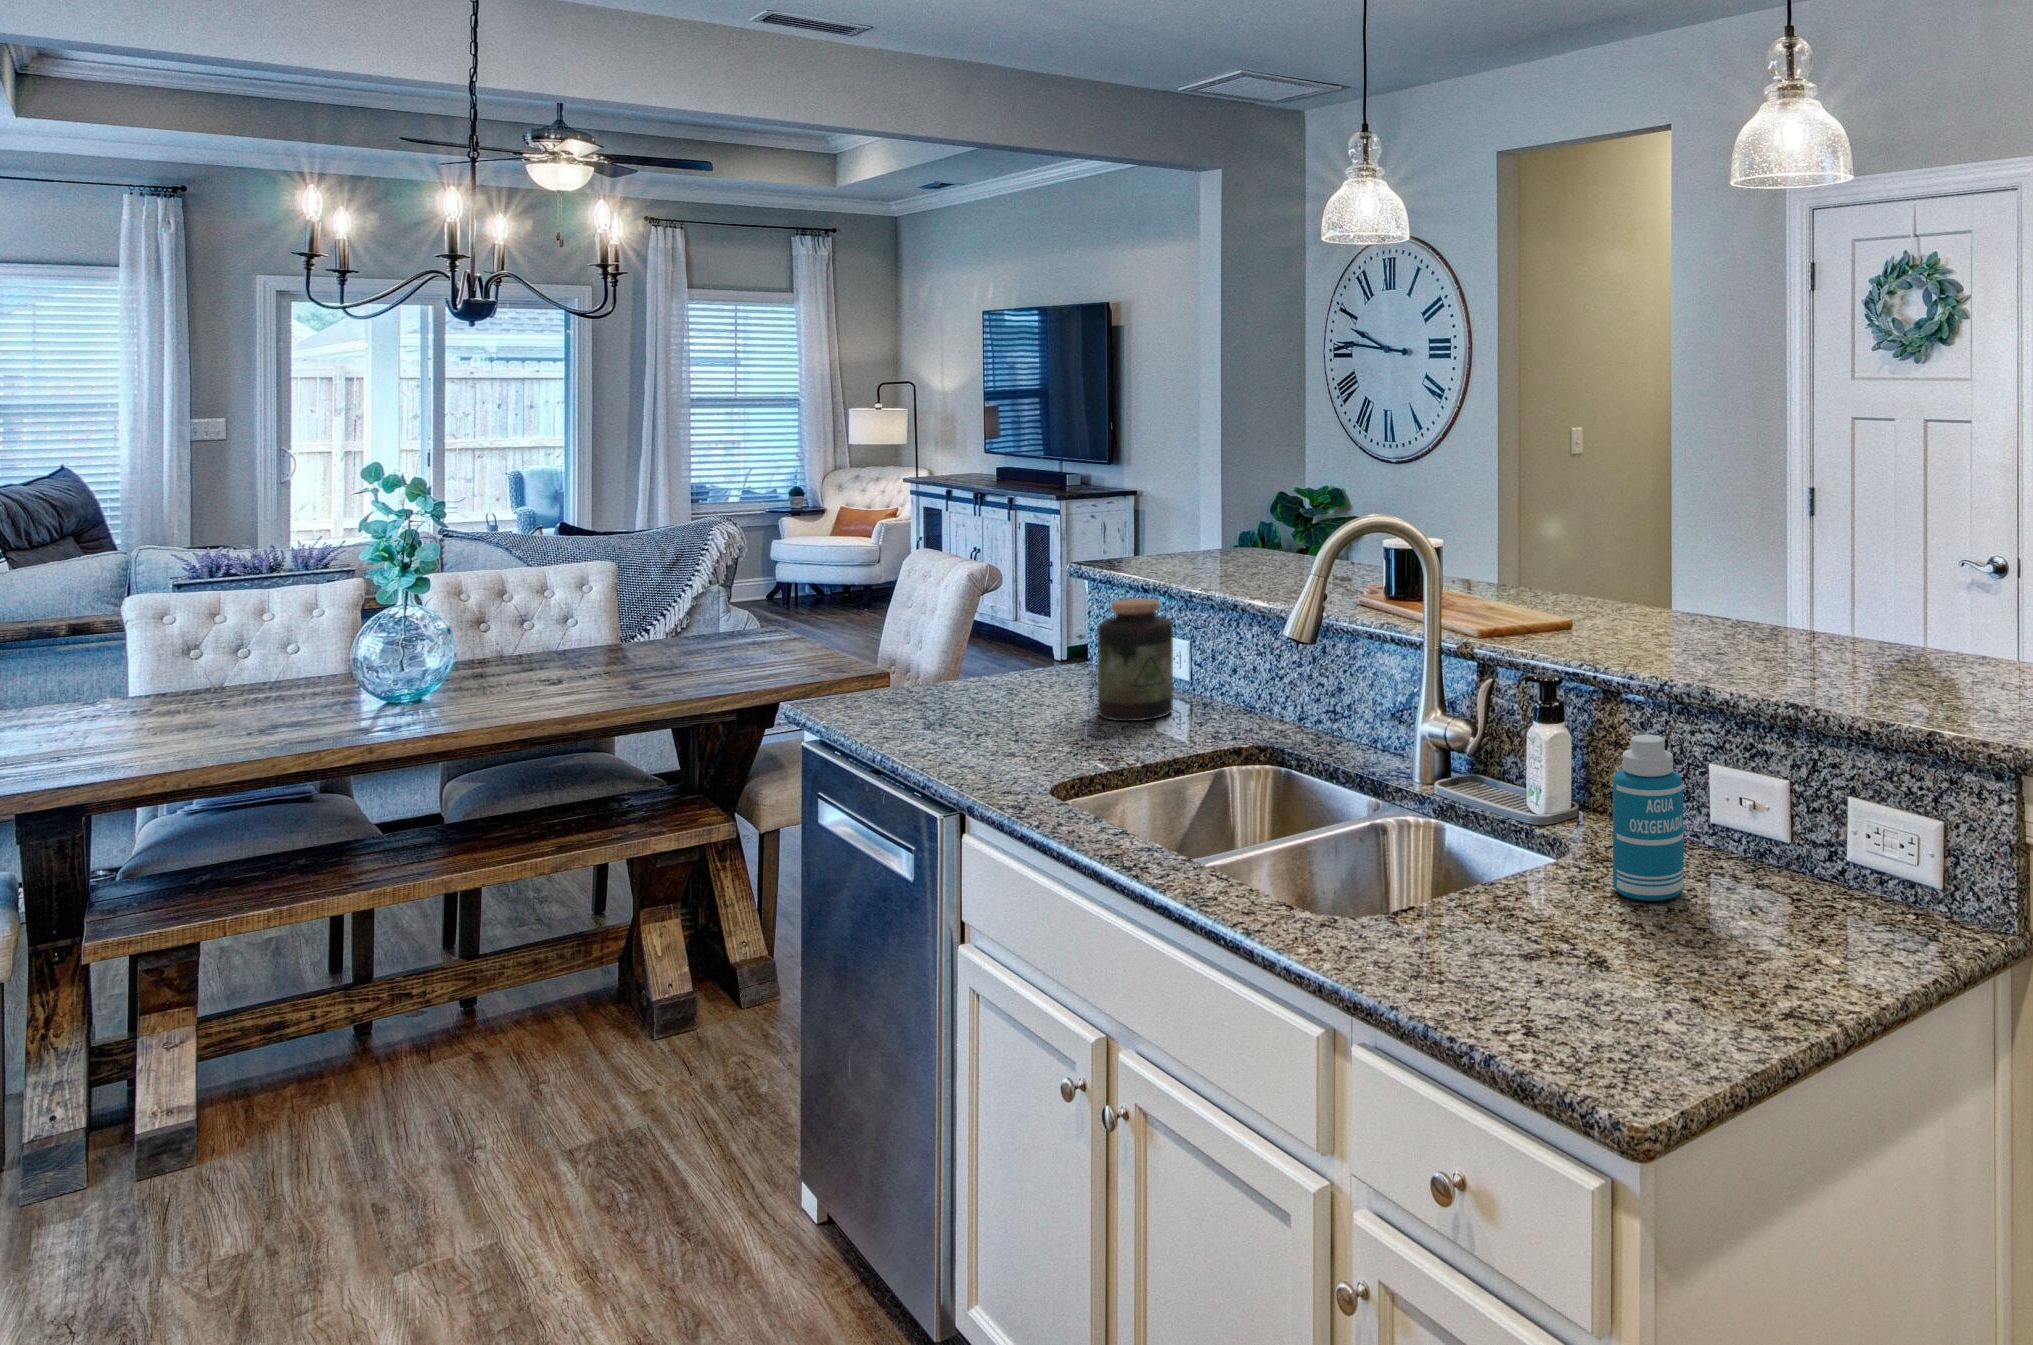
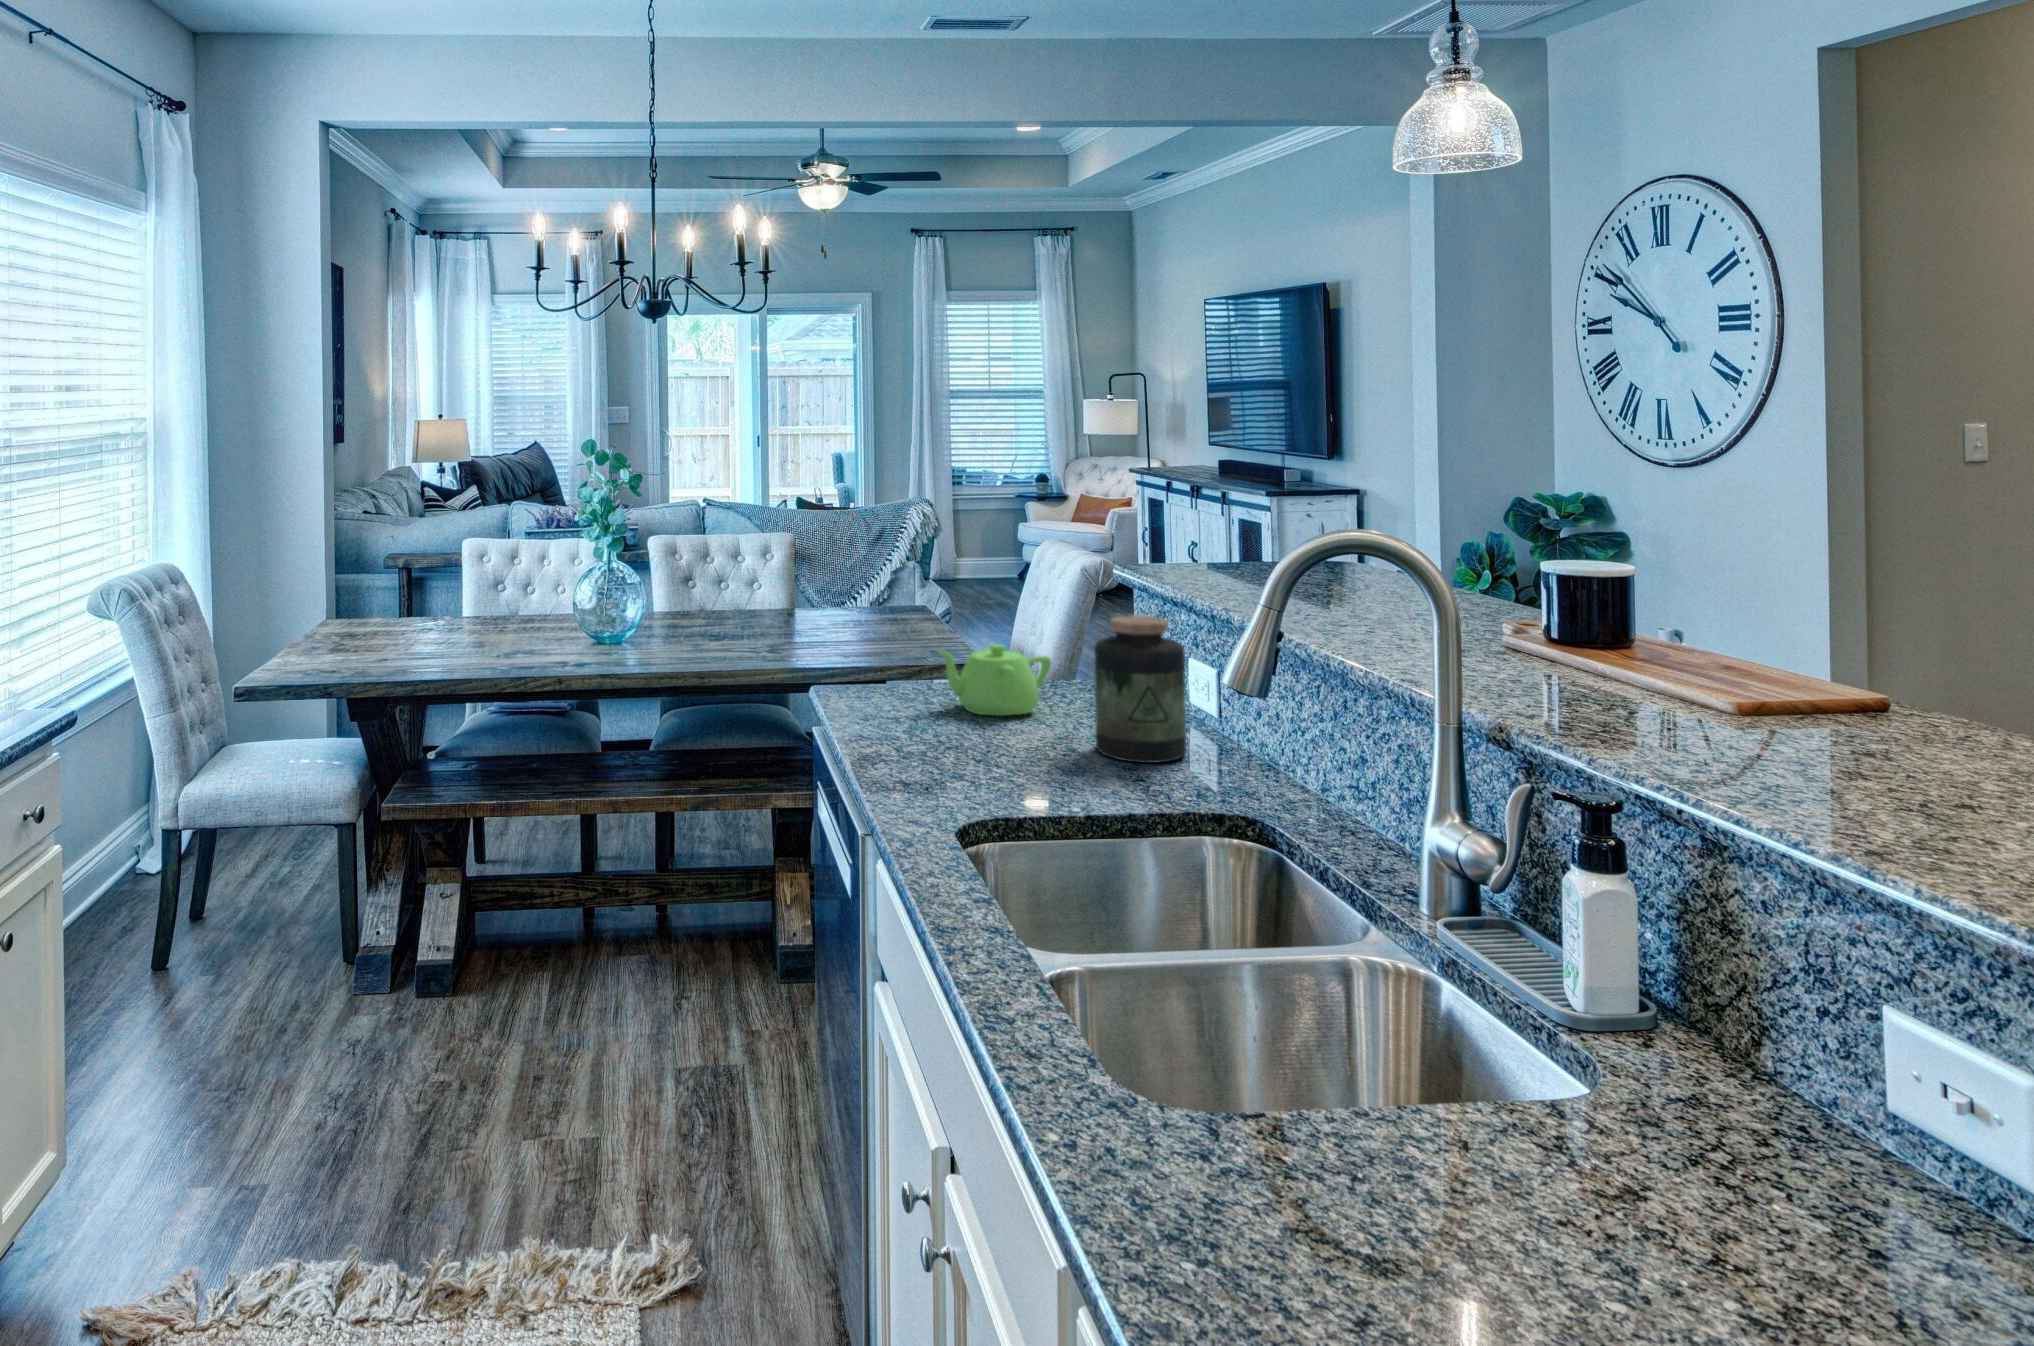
teapot: none [931,639,1034,704] -> present [938,644,1052,716]
bottle: present [1613,735,1684,901] -> none [1631,934,1773,1231]

